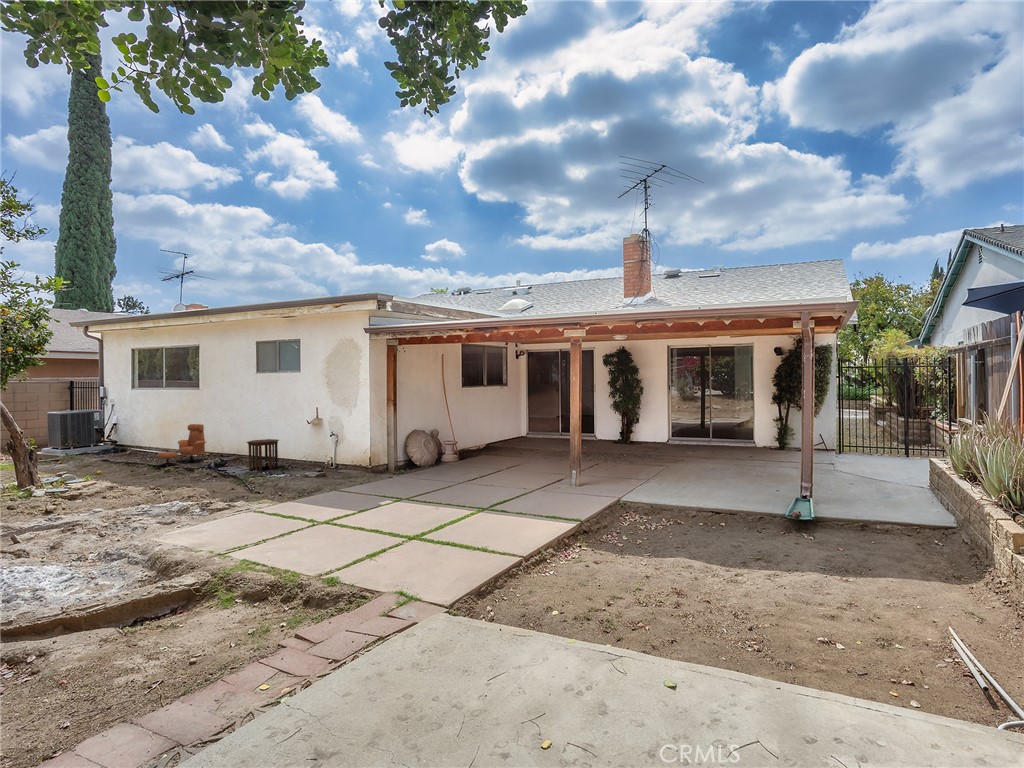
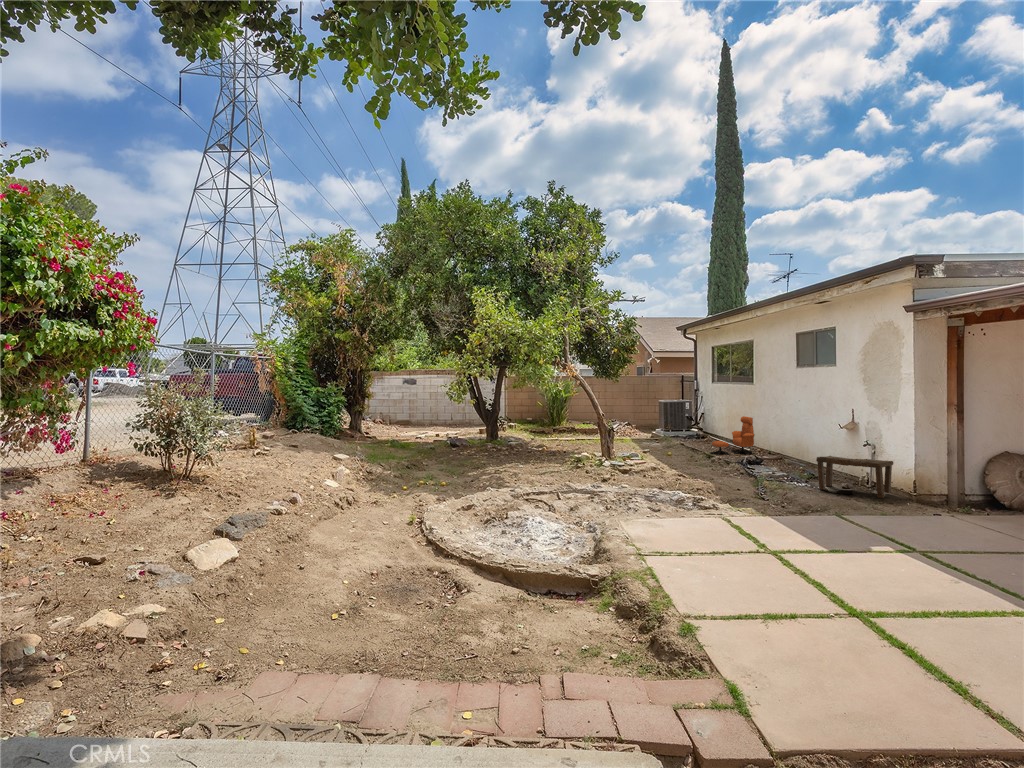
side table: present [247,439,279,470] -> none [779,439,816,473]
bench: none [297,446,351,478] -> present [816,456,893,498]

